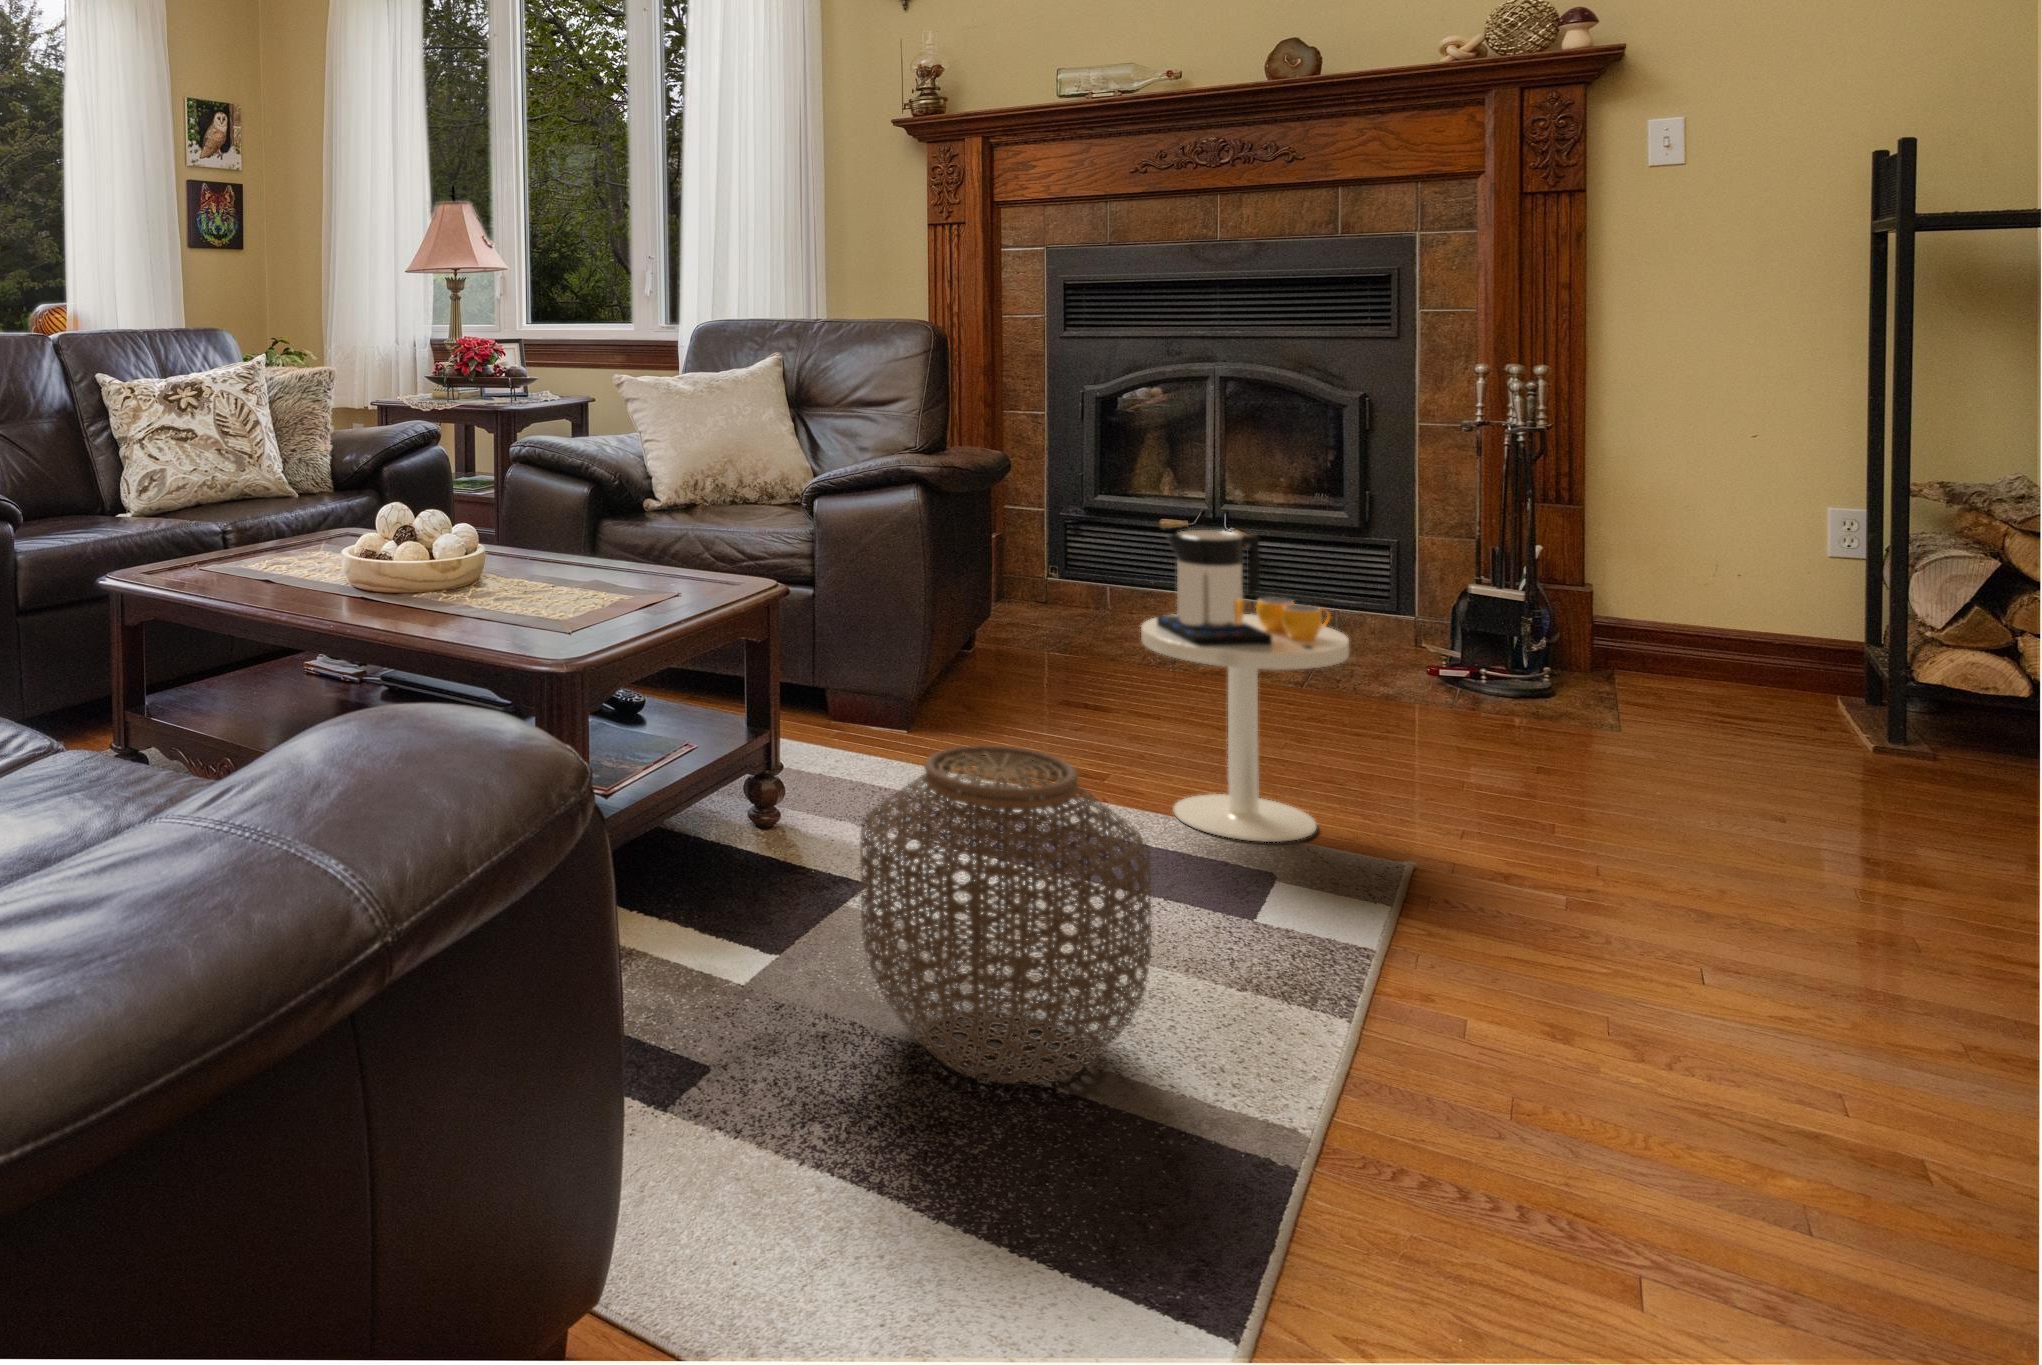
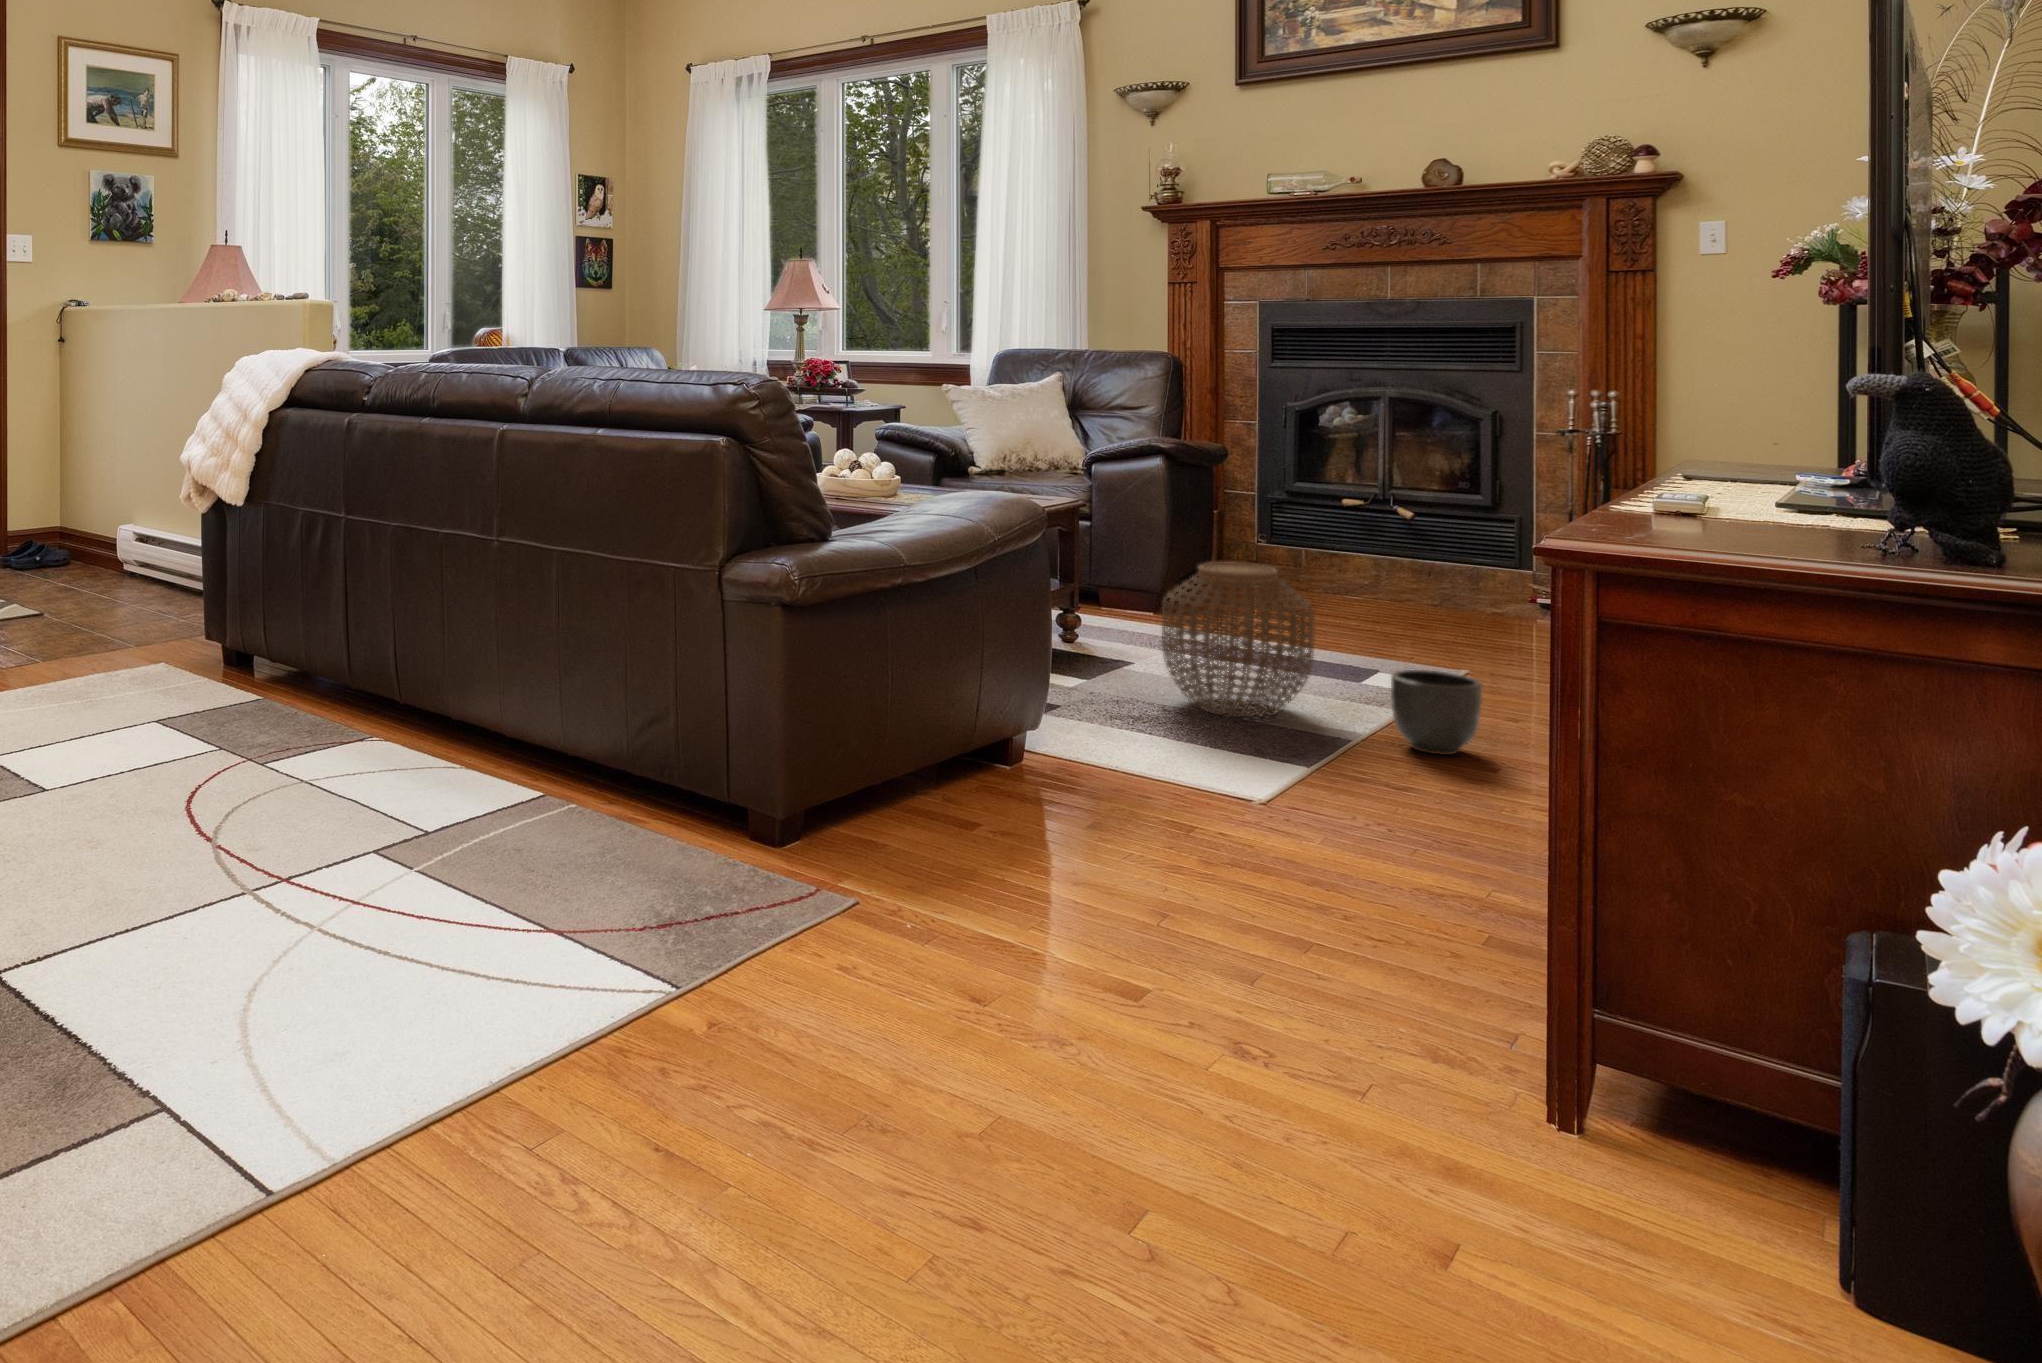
side table: present [1141,530,1349,842] -> none [1316,476,1444,655]
planter: none [1316,1010,1515,1232] -> present [1391,670,1482,755]

